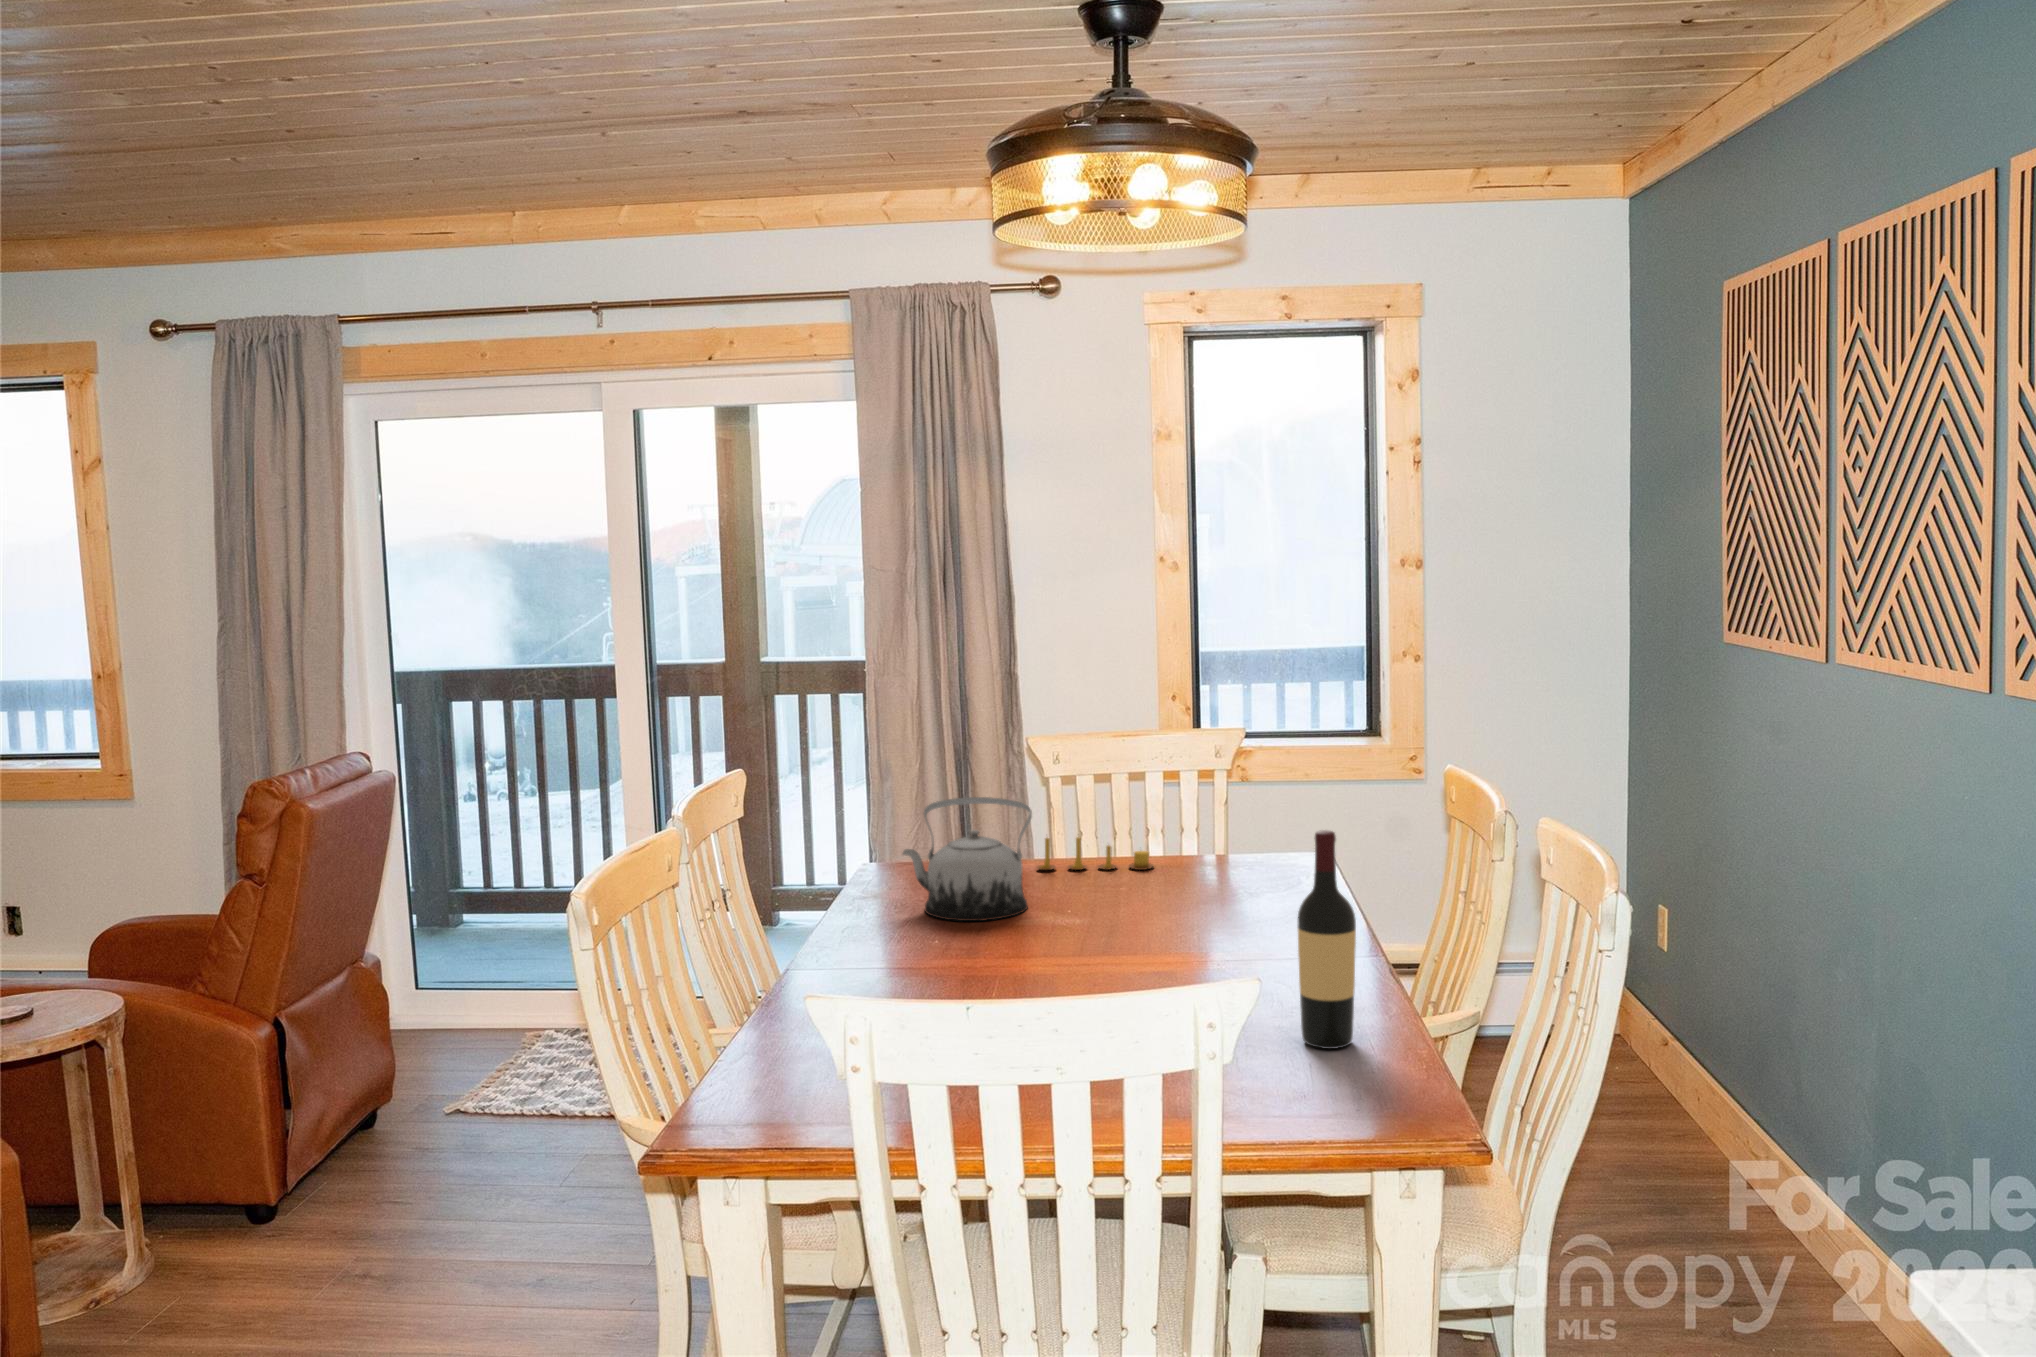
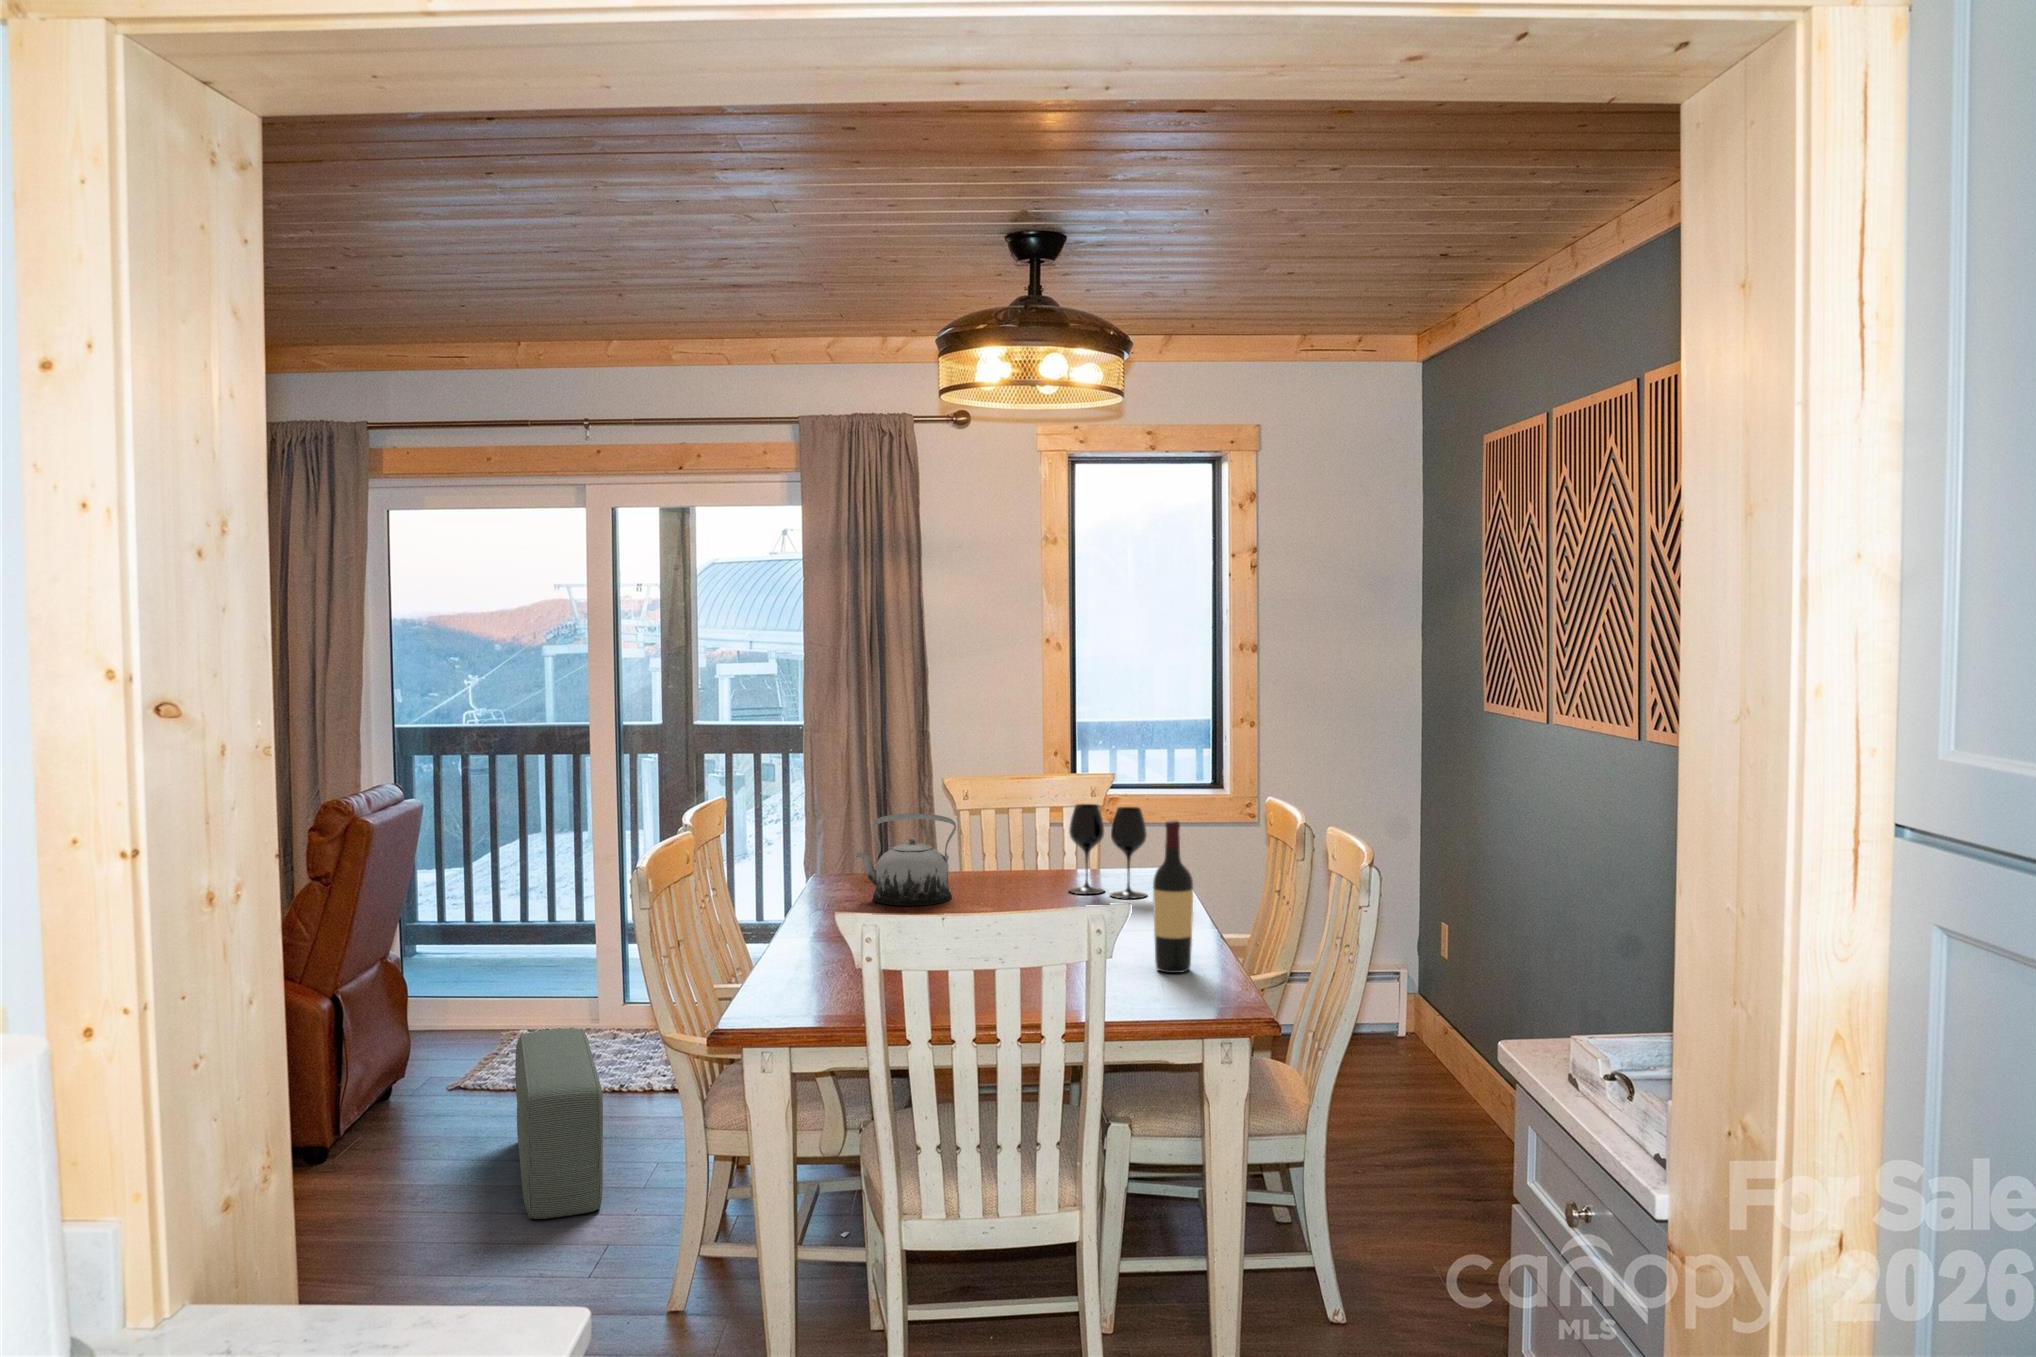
wine glass: none [1181,782,1287,910] -> present [1069,804,1147,899]
candle: present [1037,837,1153,870] -> none [955,847,1047,875]
pouf: none [495,1052,600,1307] -> present [515,1028,603,1219]

